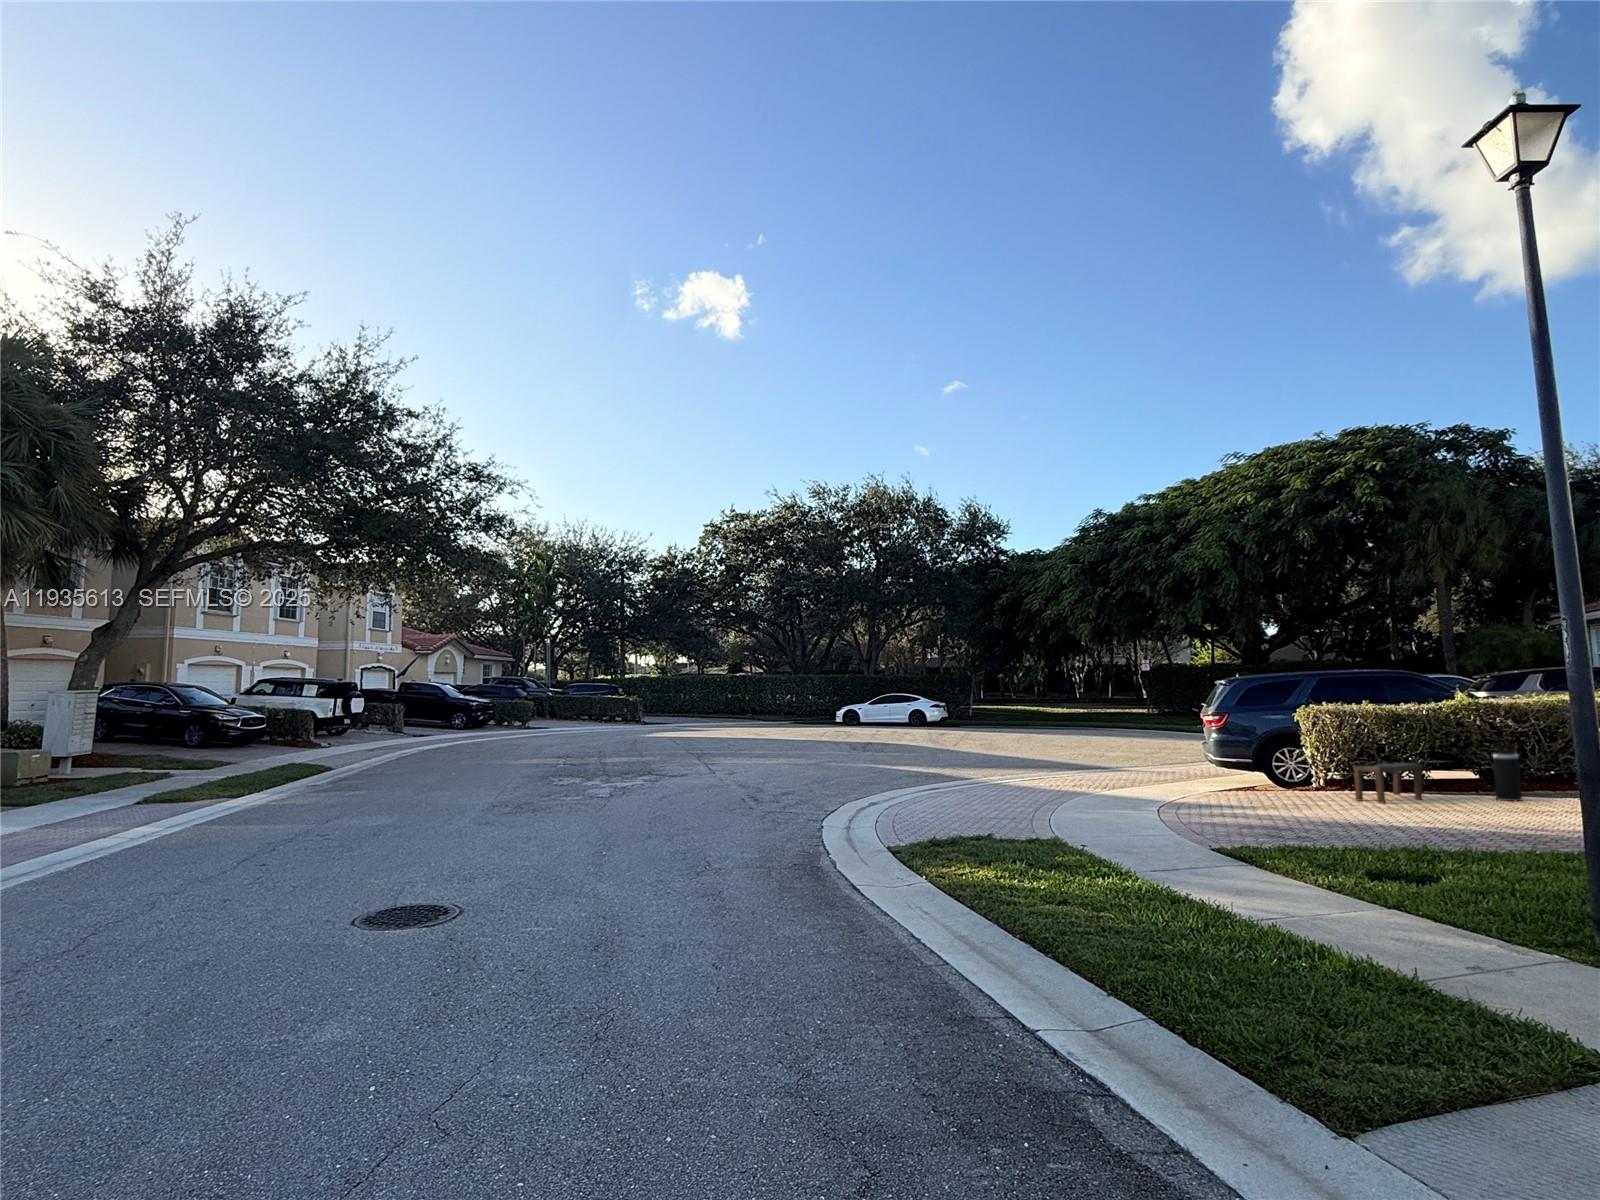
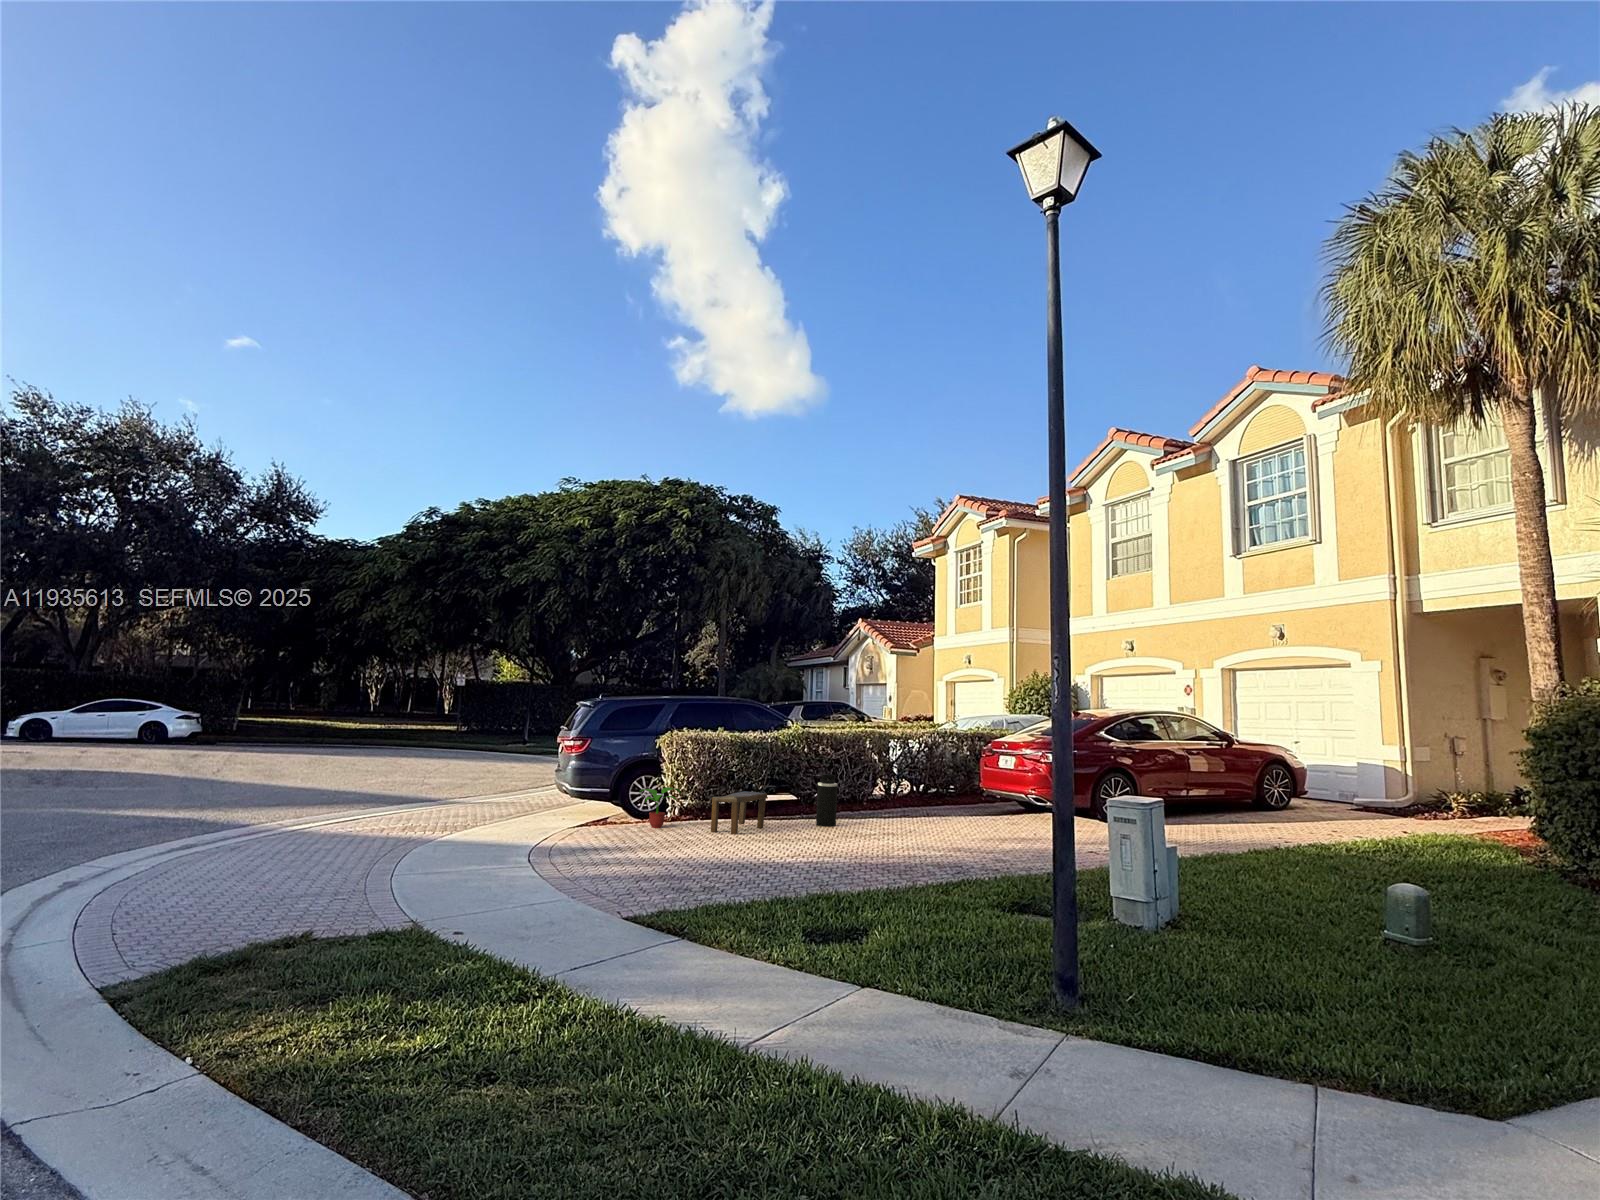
potted plant: none [1279,757,1323,796] -> present [639,787,681,828]

